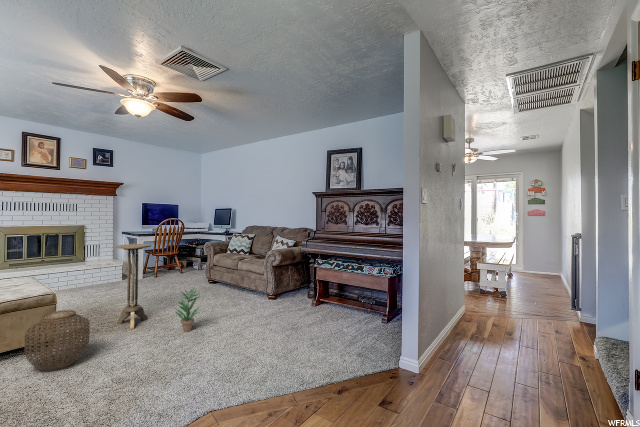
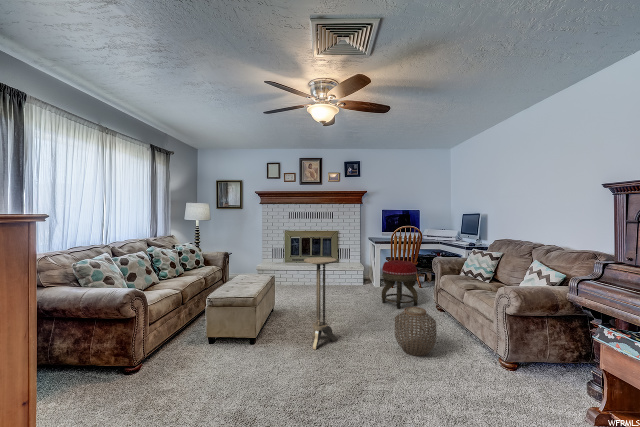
footstool: none [159,248,193,289] -> present [382,260,418,309]
potted plant: present [175,289,199,332] -> none [340,323,369,379]
woven basket: present [25,310,90,371] -> present [395,307,436,356]

